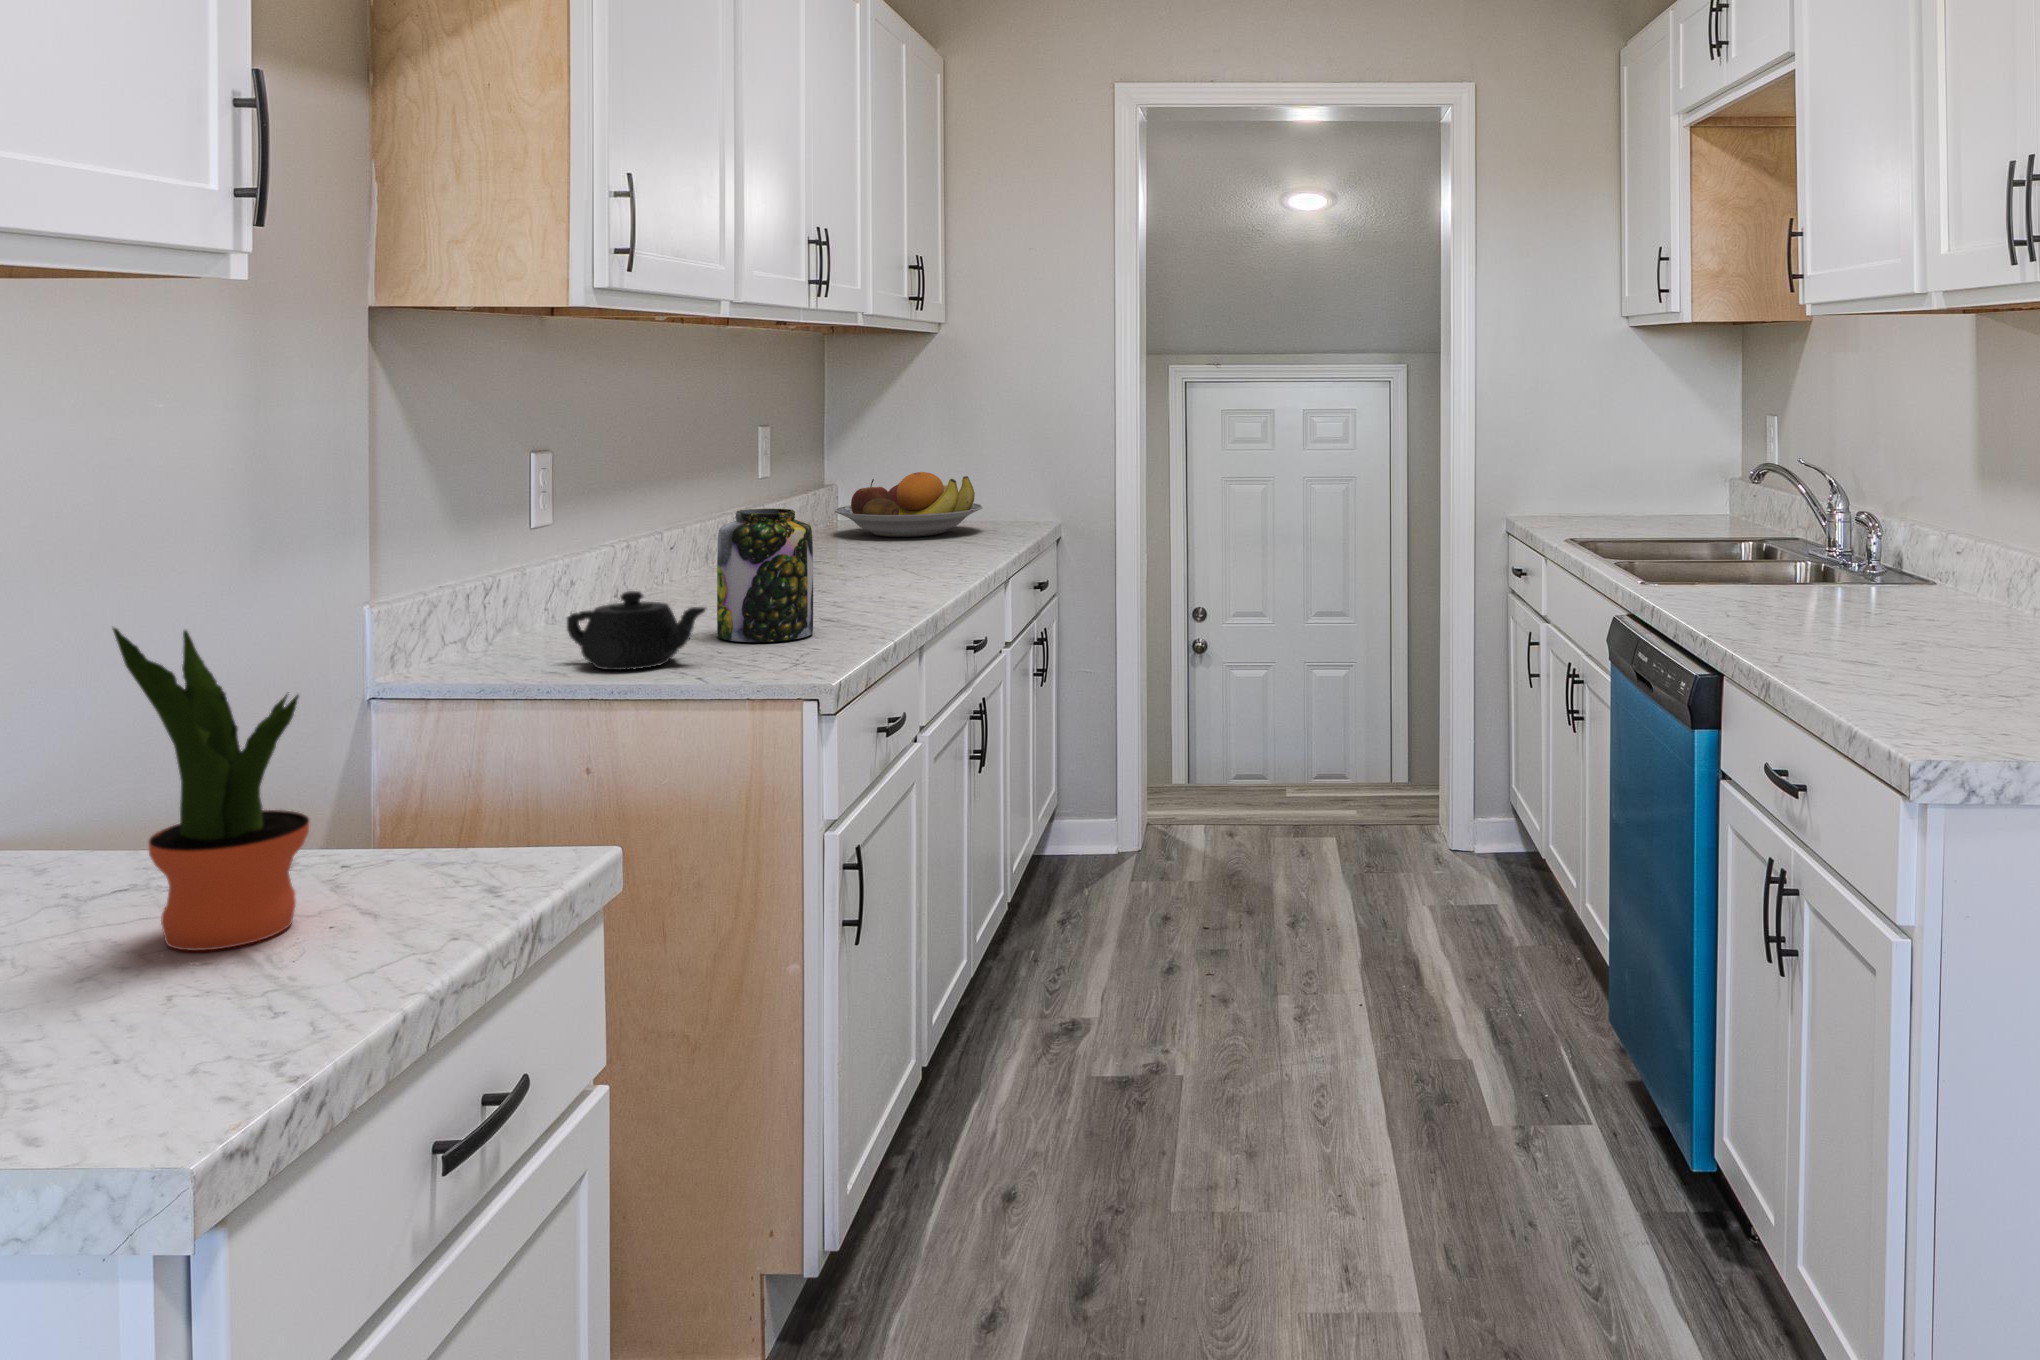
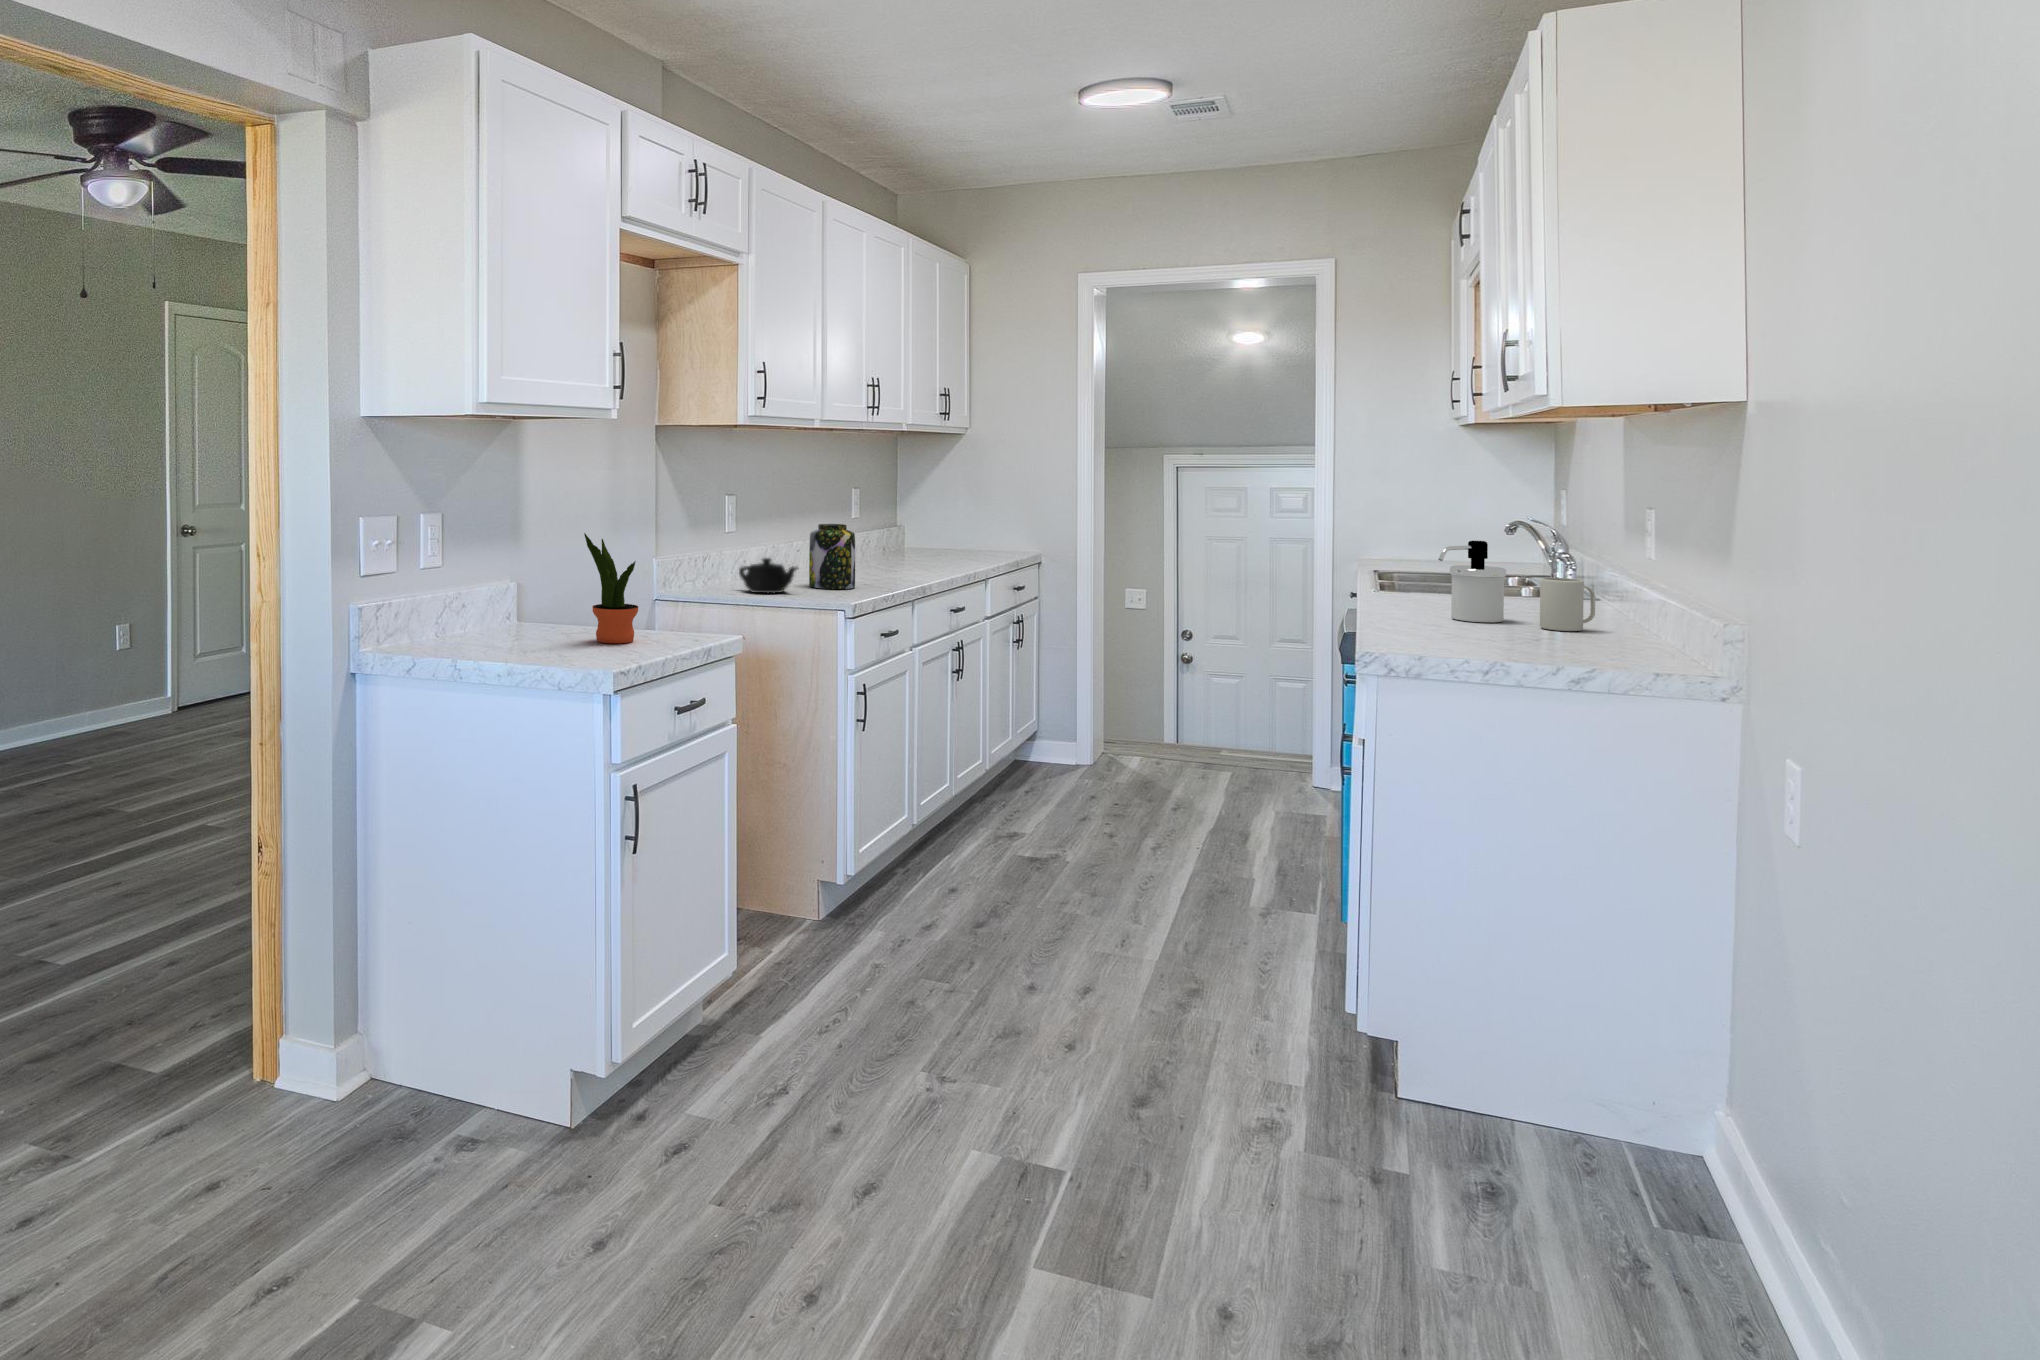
fruit bowl: present [835,472,982,537] -> none [899,517,987,555]
soap dispenser: none [1805,493,1885,623] -> present [1438,541,1506,622]
mug: none [1946,547,2017,632] -> present [1540,578,1595,631]

